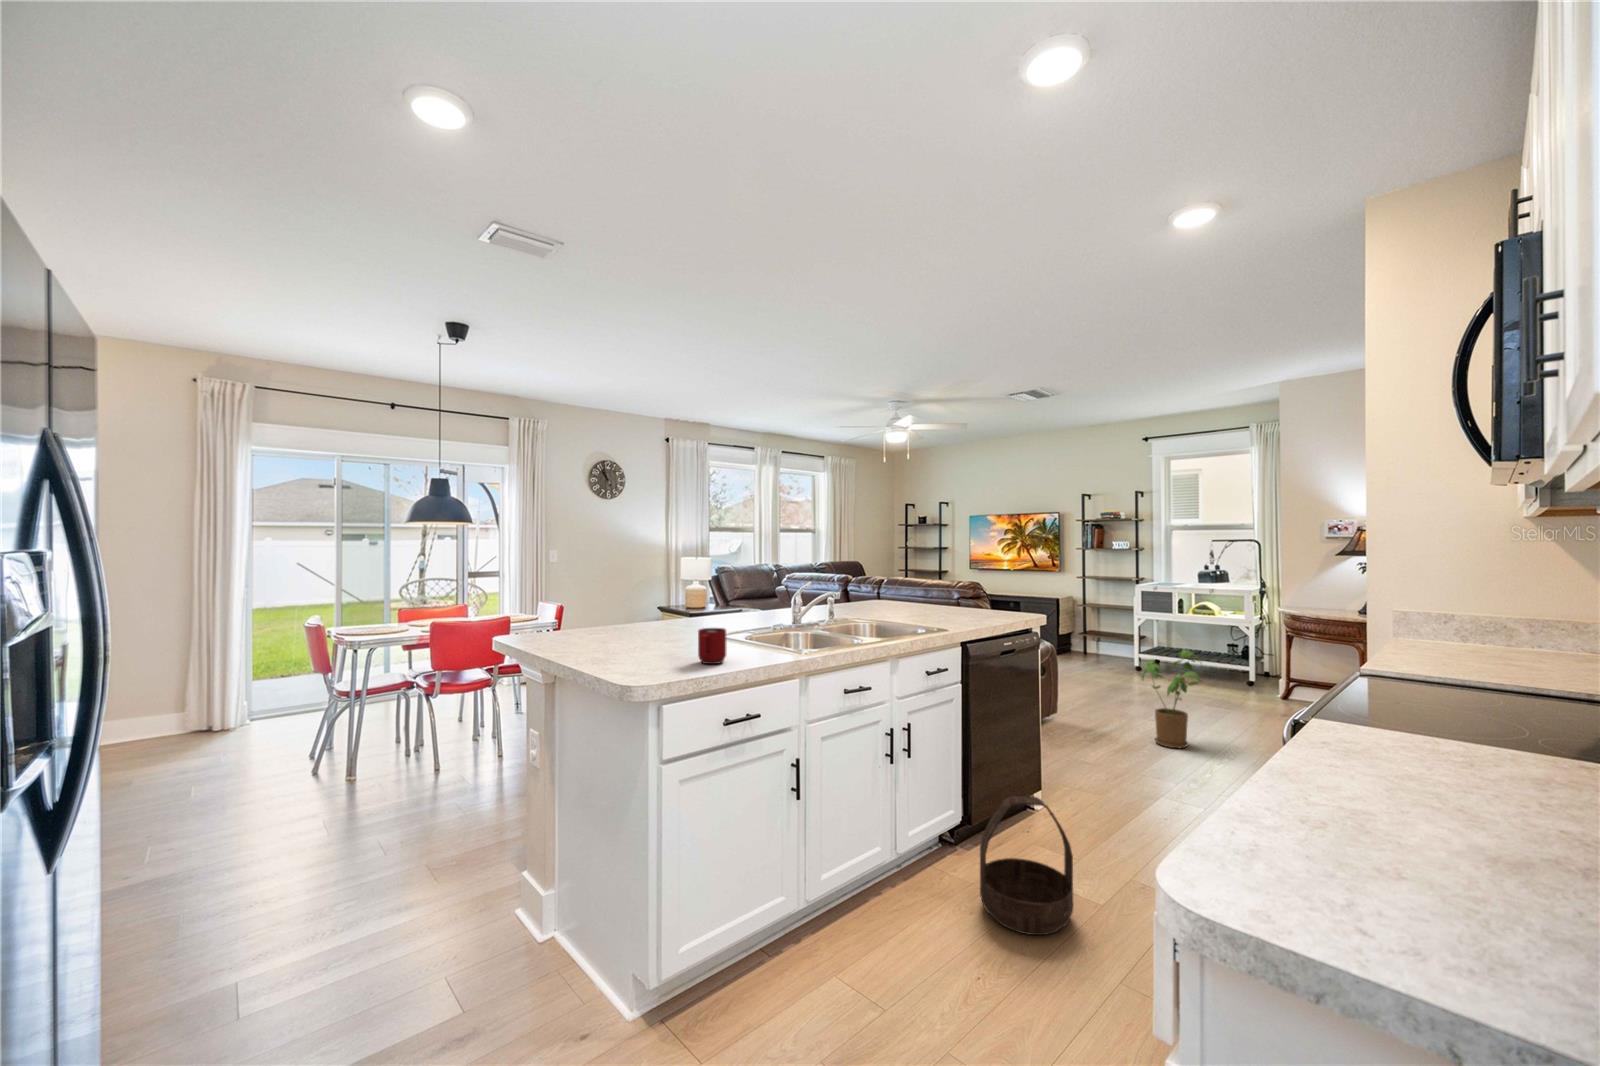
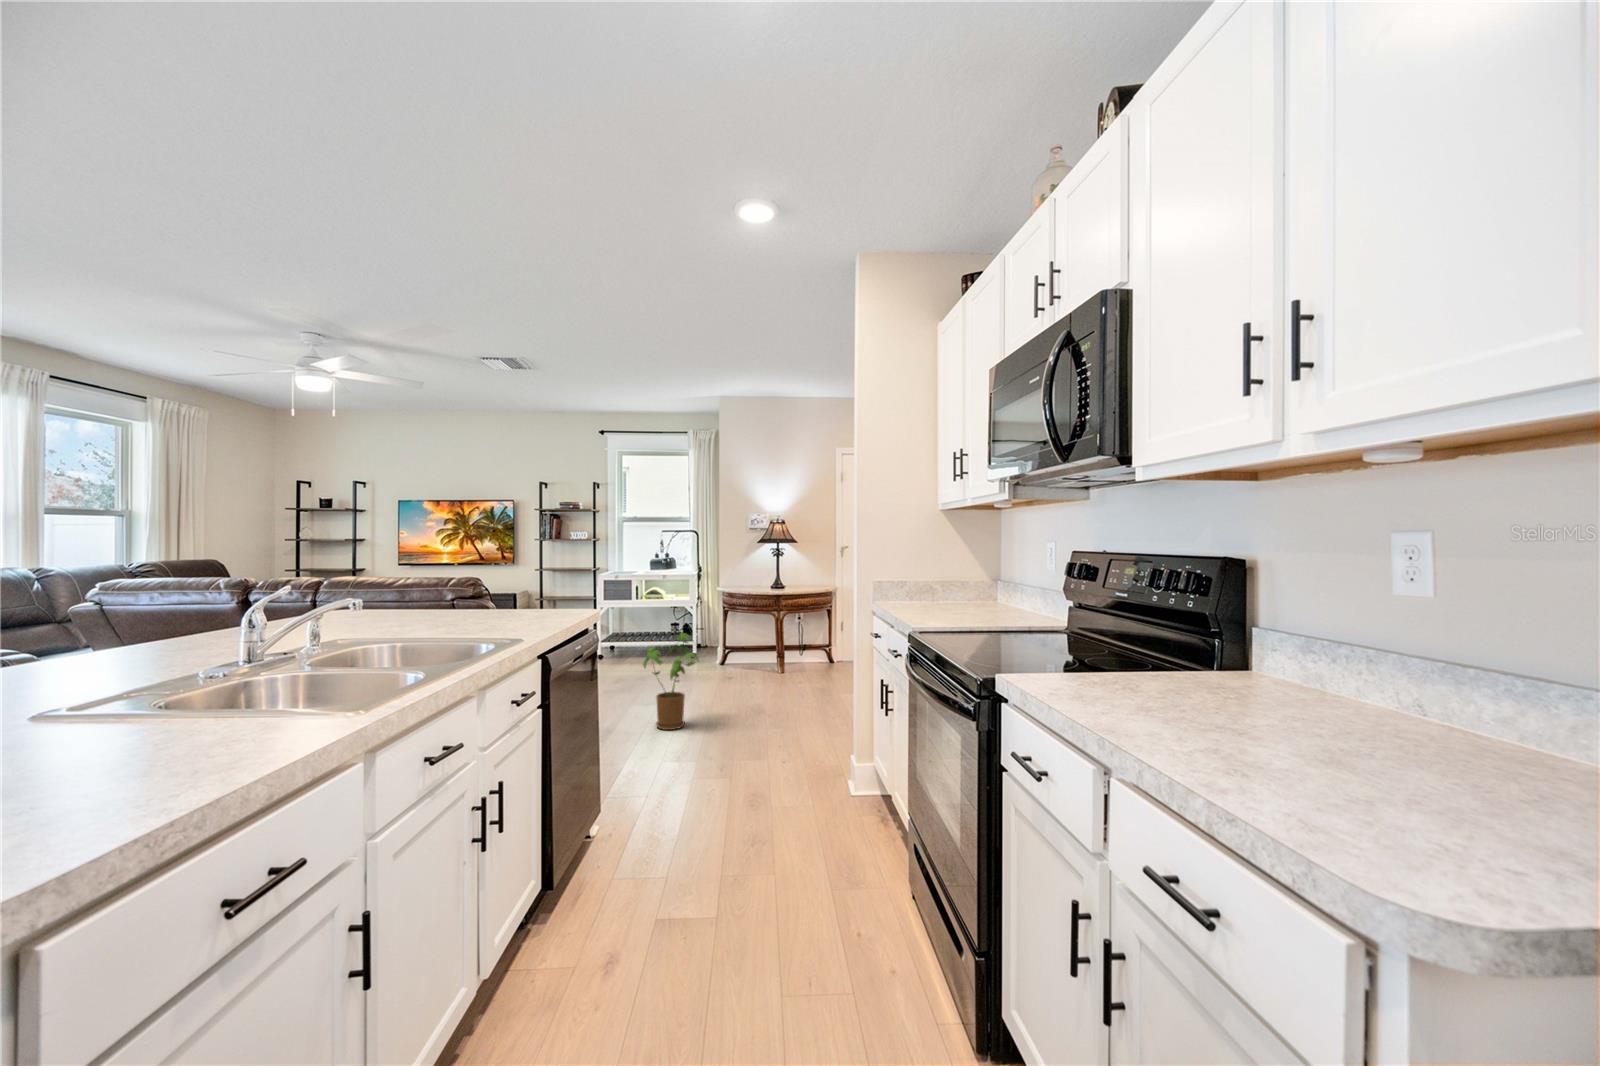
mug: present [698,628,727,664] -> none [116,690,202,777]
basket: present [980,796,1073,935] -> none [595,825,704,1000]

